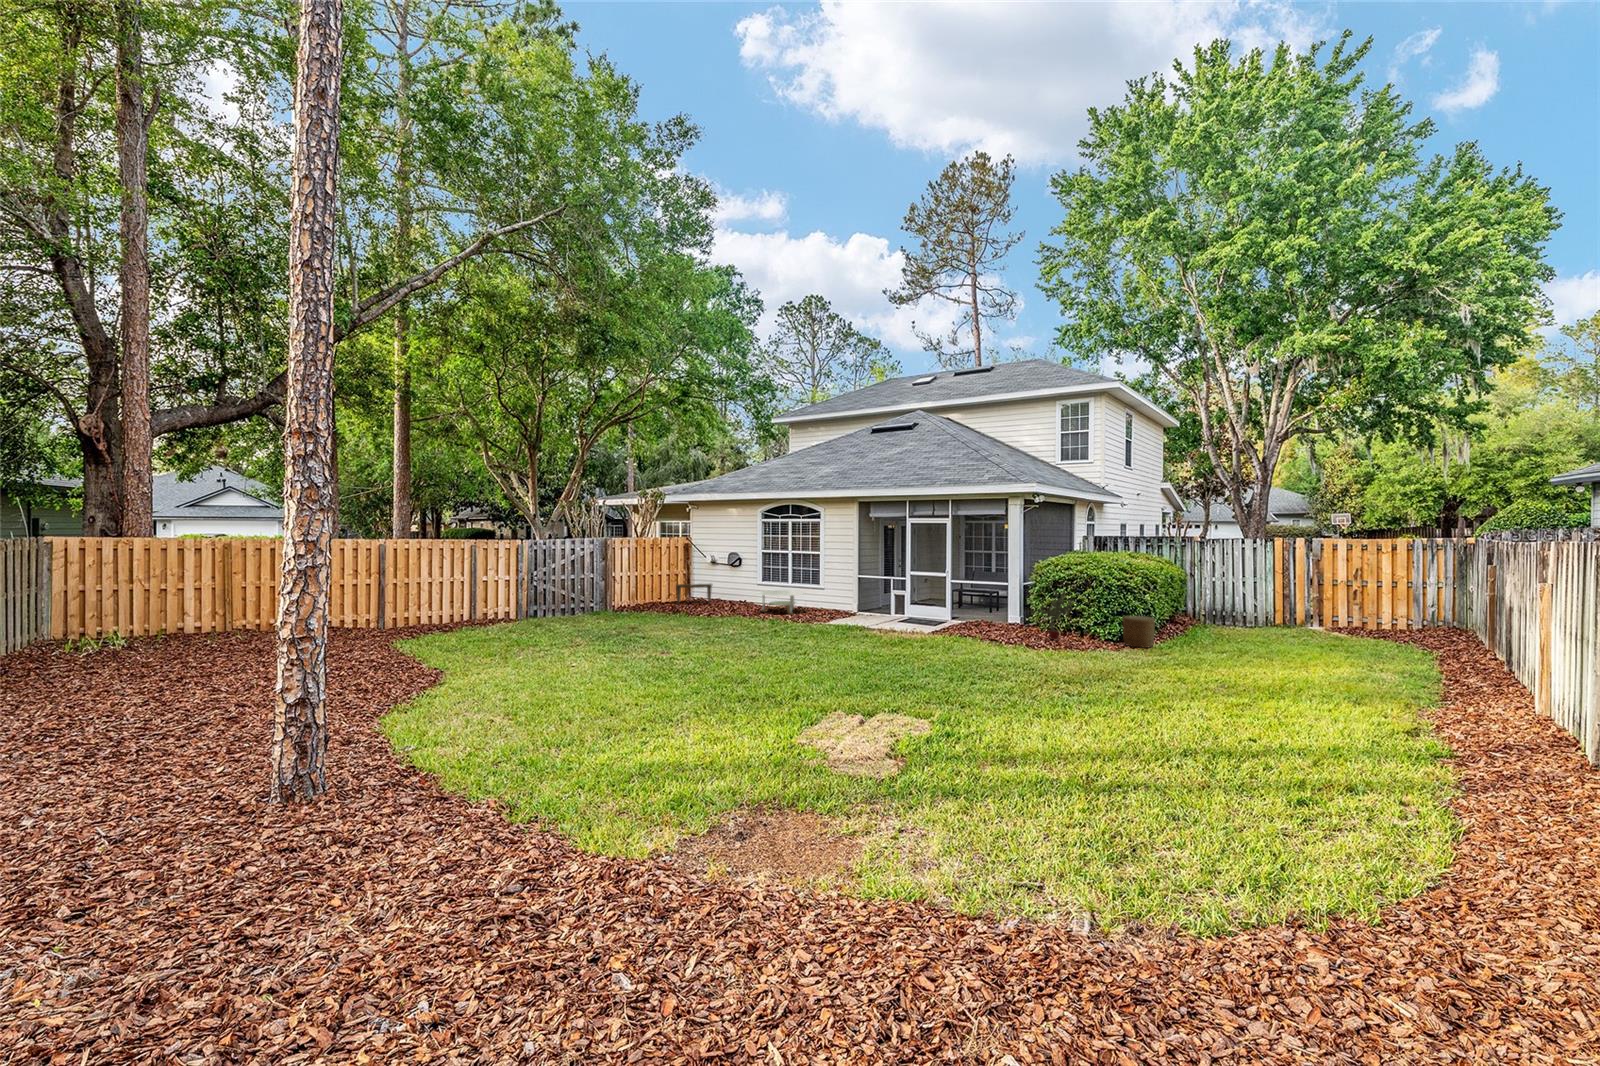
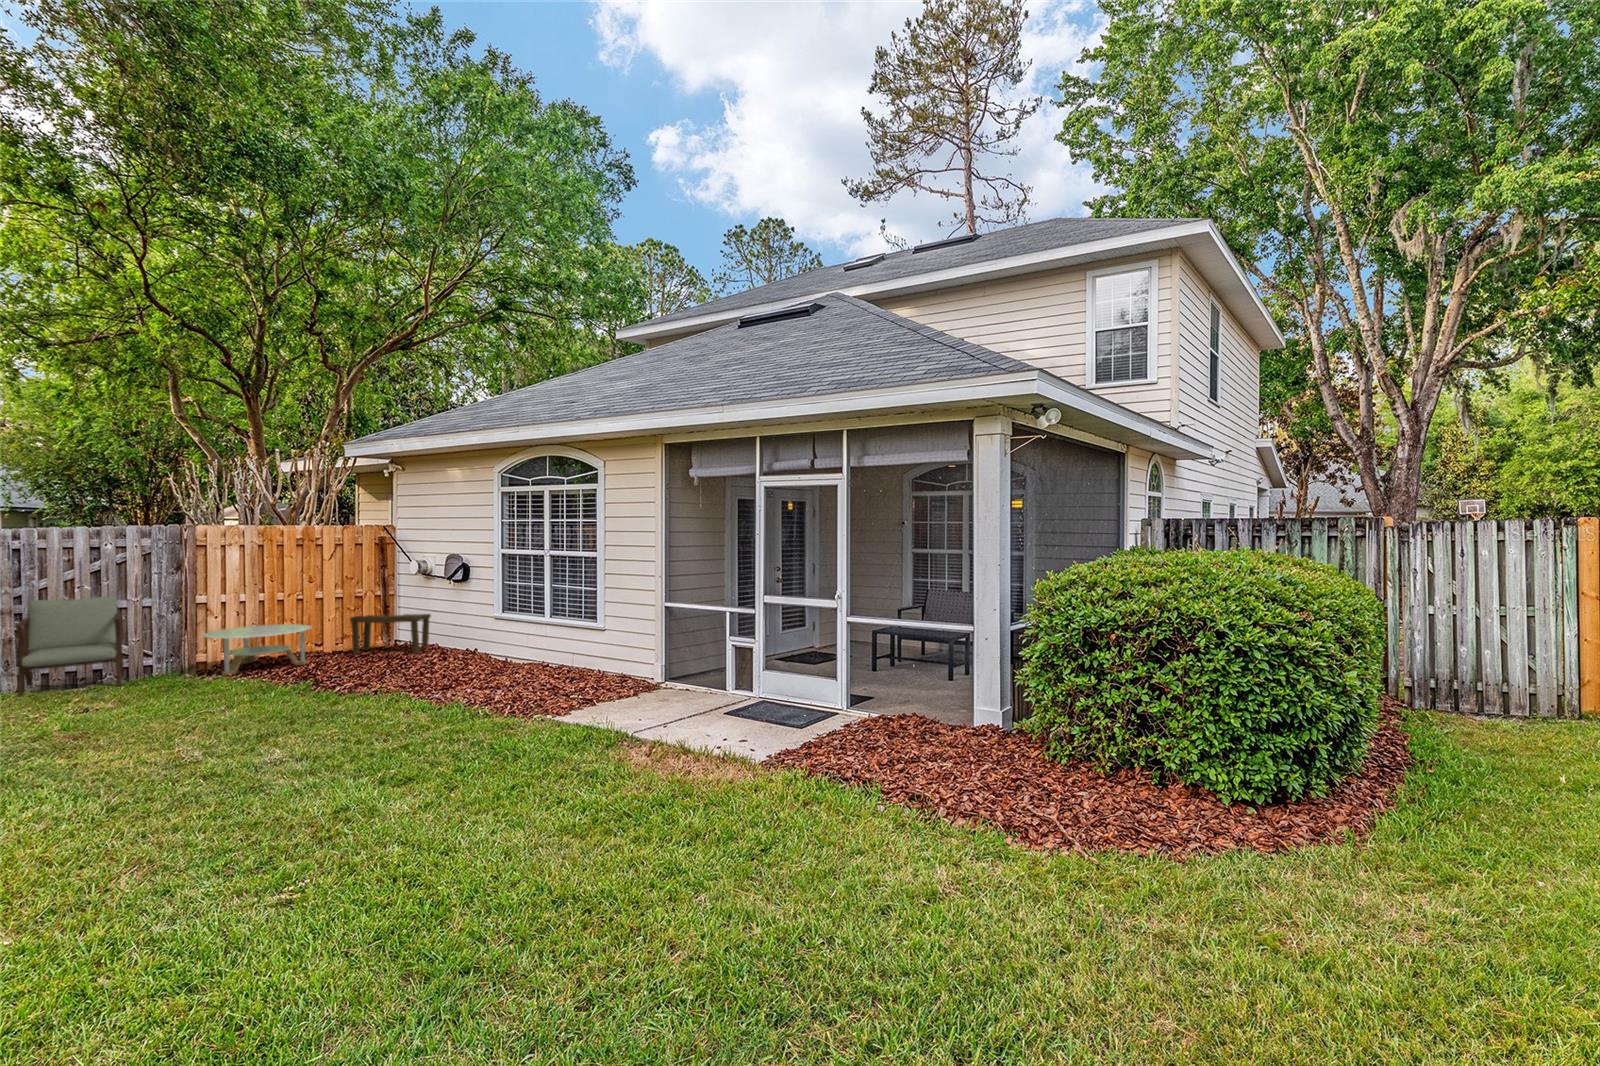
lounge chair: none [556,572,602,618] -> present [15,596,124,697]
round table: present [760,590,805,614] -> present [202,624,312,675]
potted tree: present [1039,593,1072,640] -> none [1029,658,1132,798]
woven basket: present [1122,616,1155,648] -> none [1276,734,1386,844]

